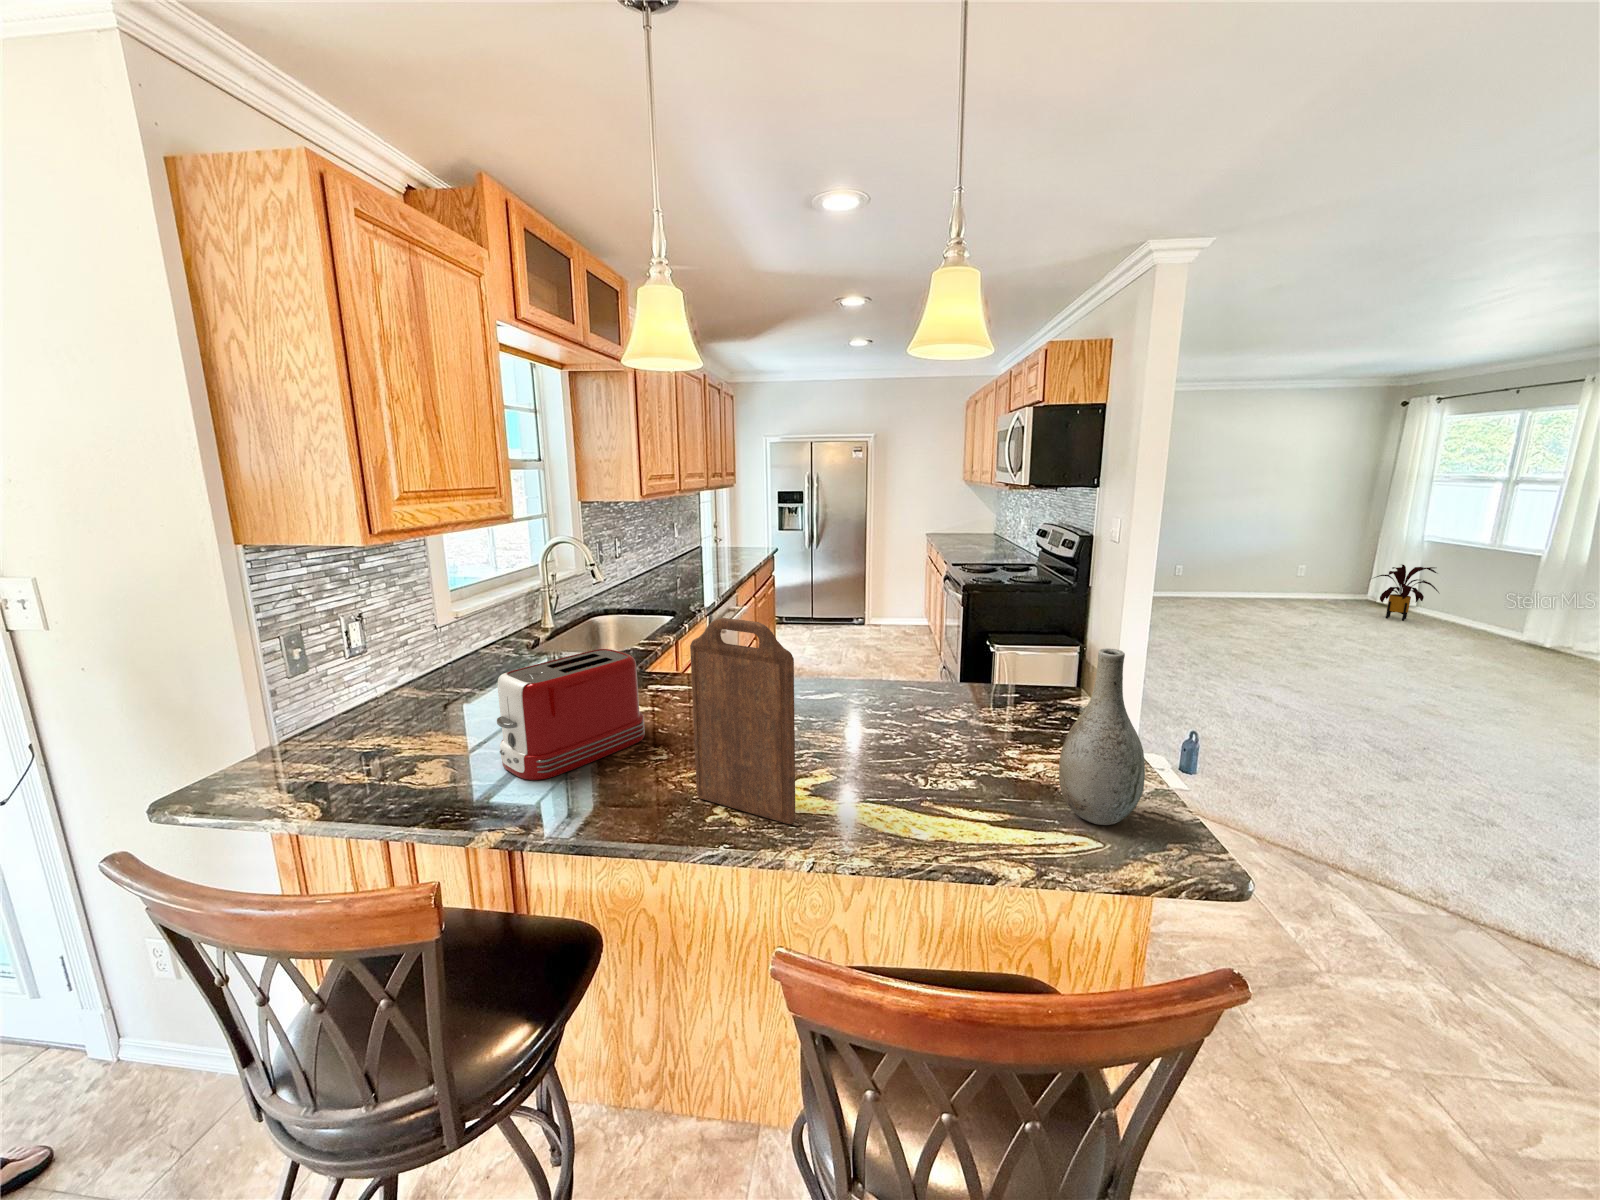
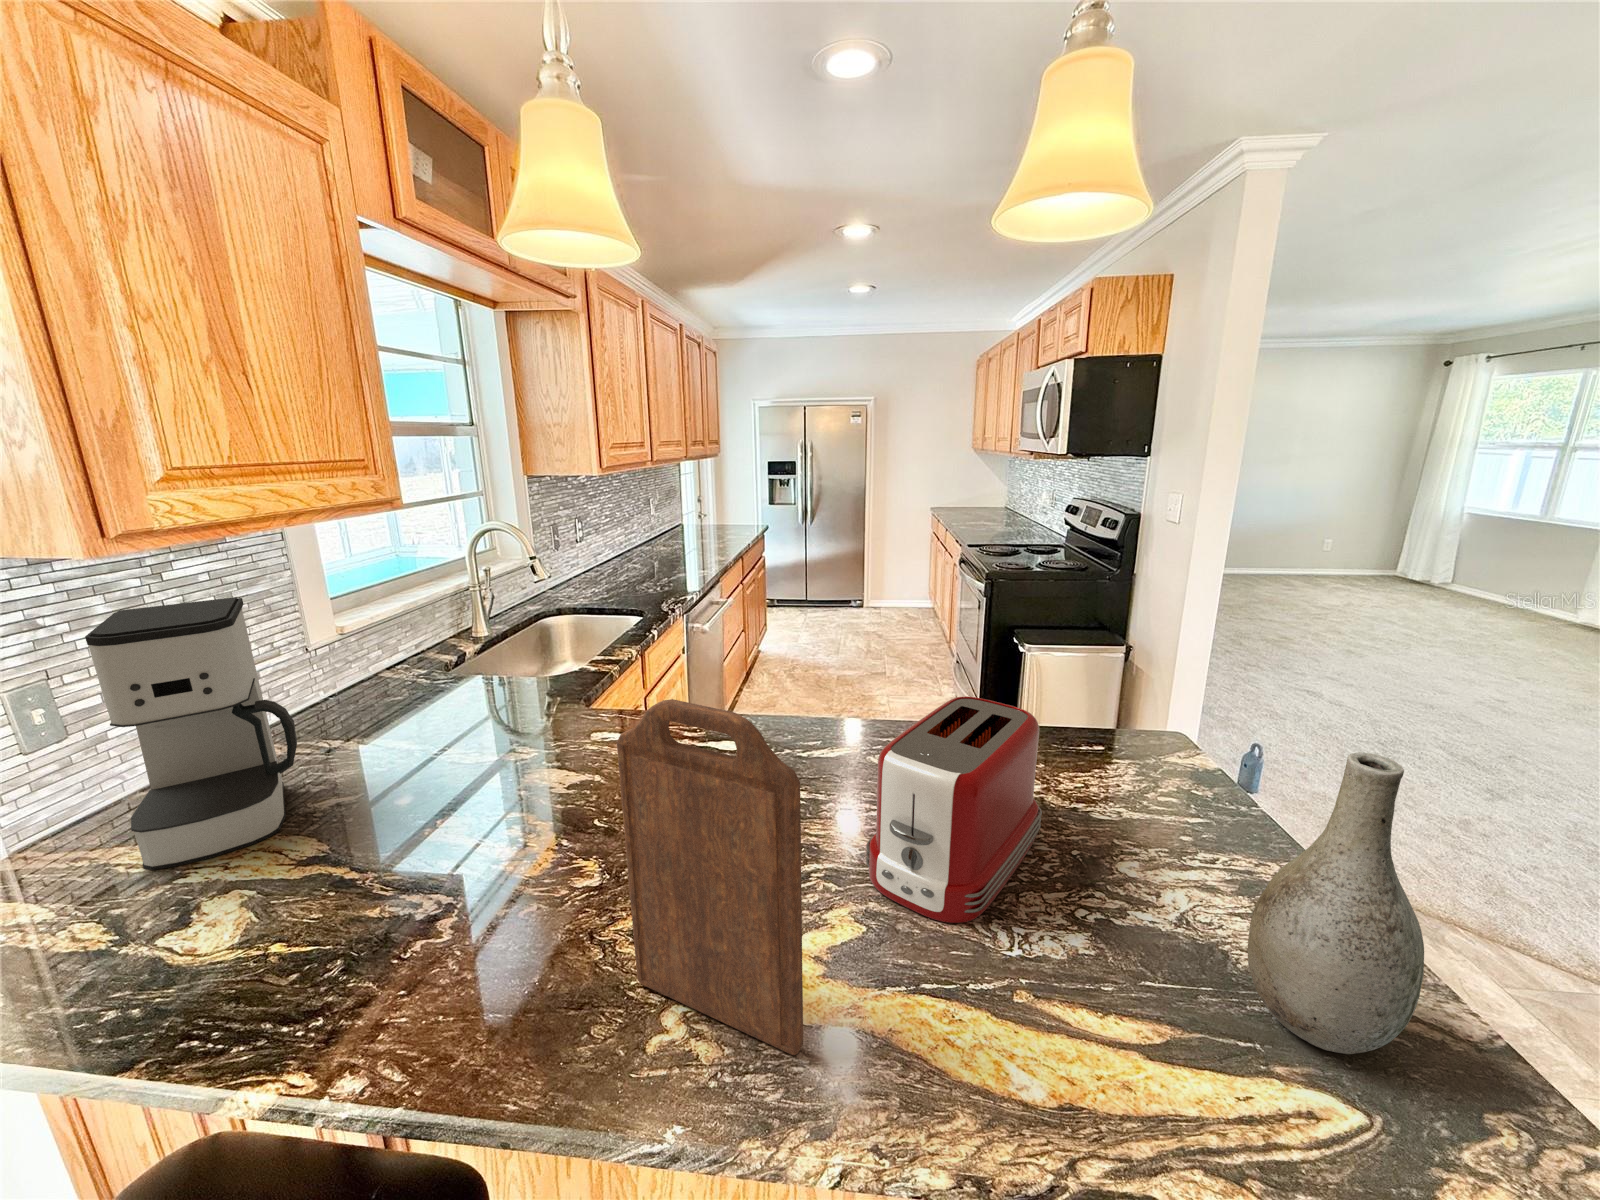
house plant: present [1374,565,1439,621] -> none [1417,539,1502,601]
coffee maker: none [347,578,458,751] -> present [85,597,297,870]
toaster: present [497,649,645,780] -> present [866,697,1042,923]

